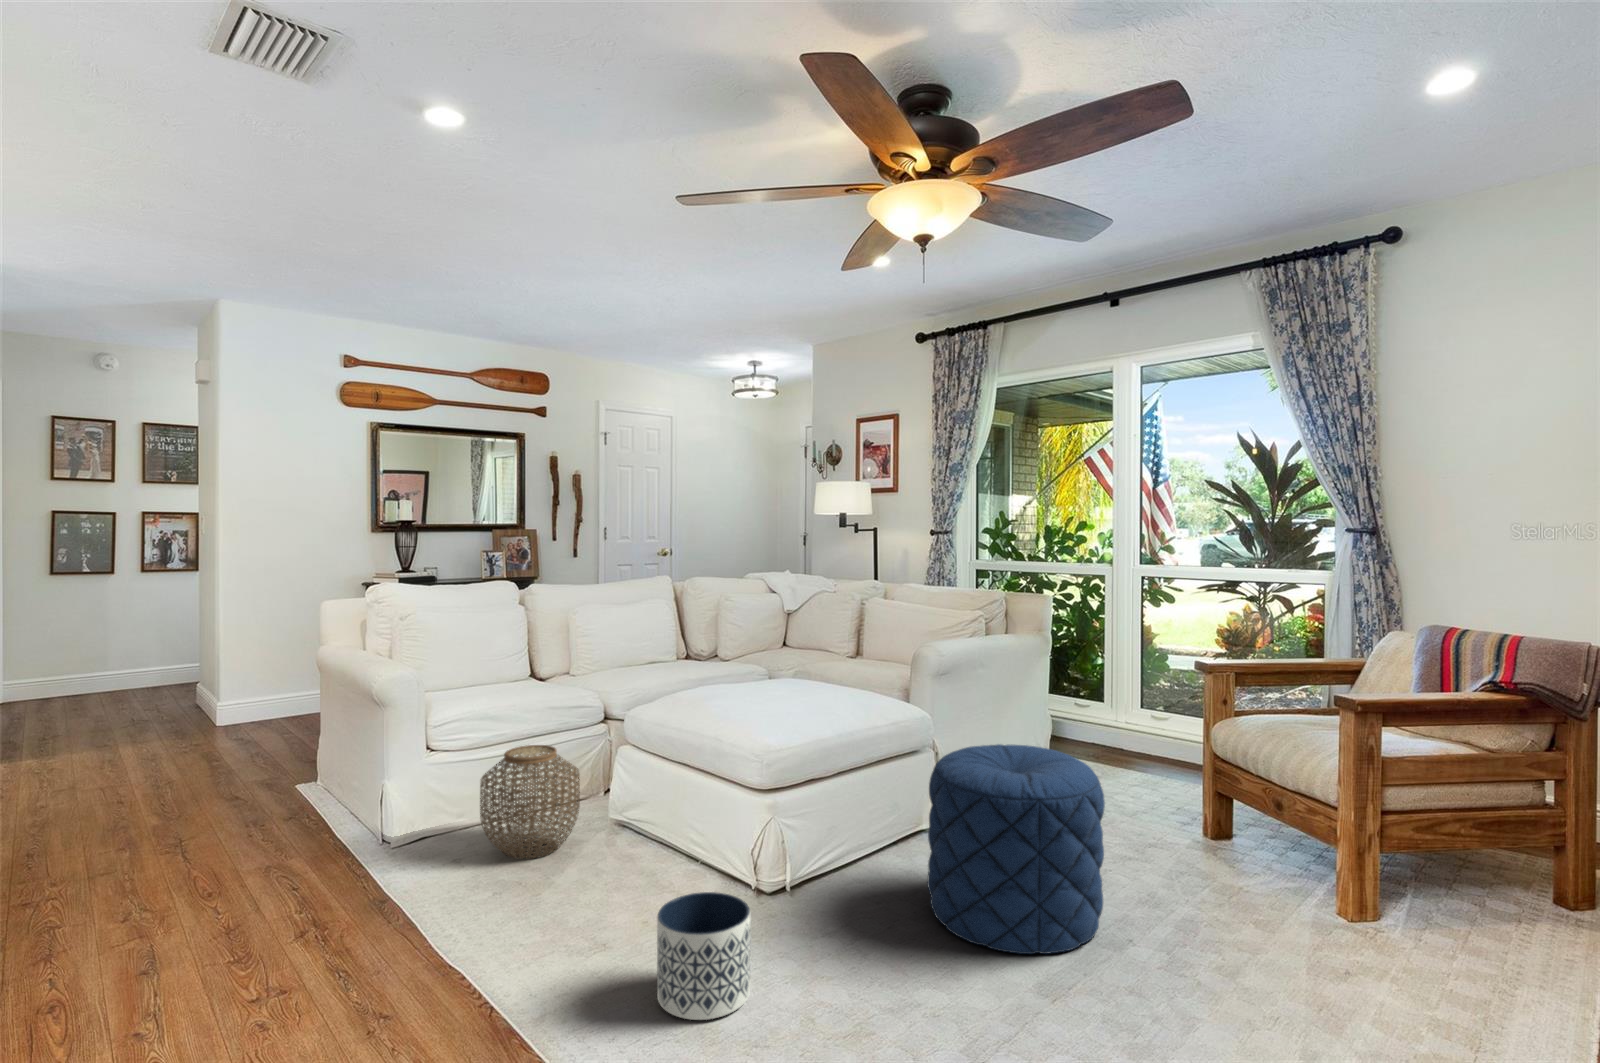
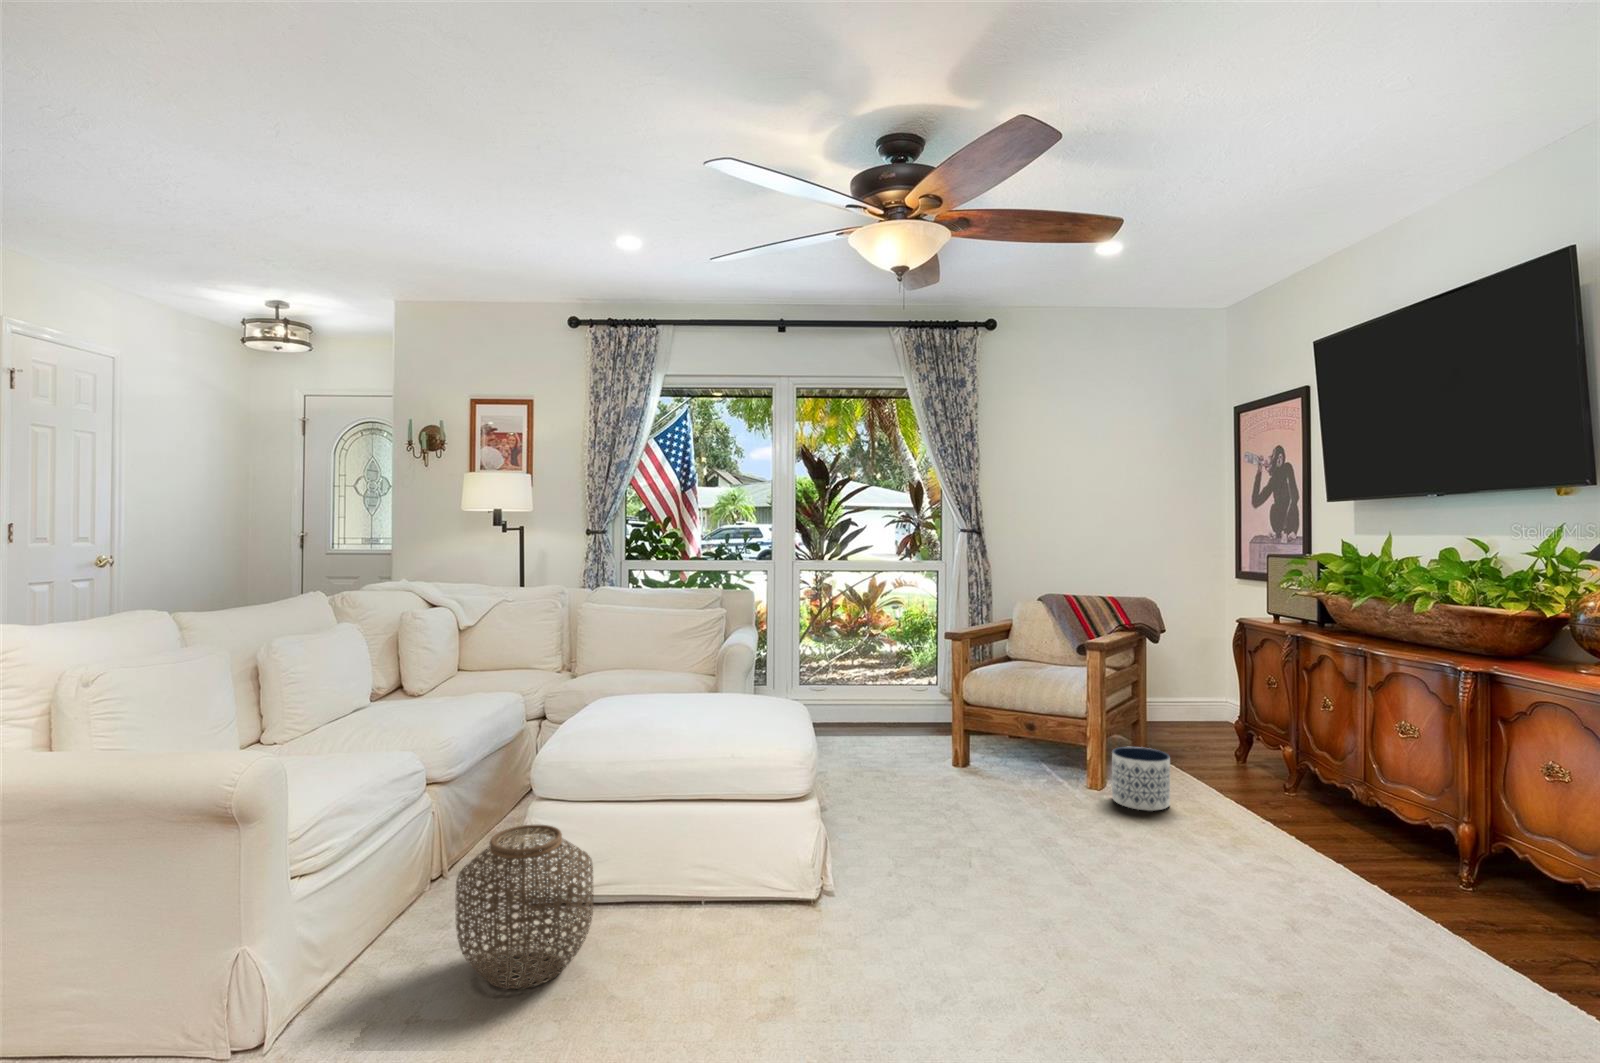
pouf: present [927,744,1105,954] -> none [929,706,1071,869]
planter: present [657,892,750,1020] -> present [1112,747,1170,811]

